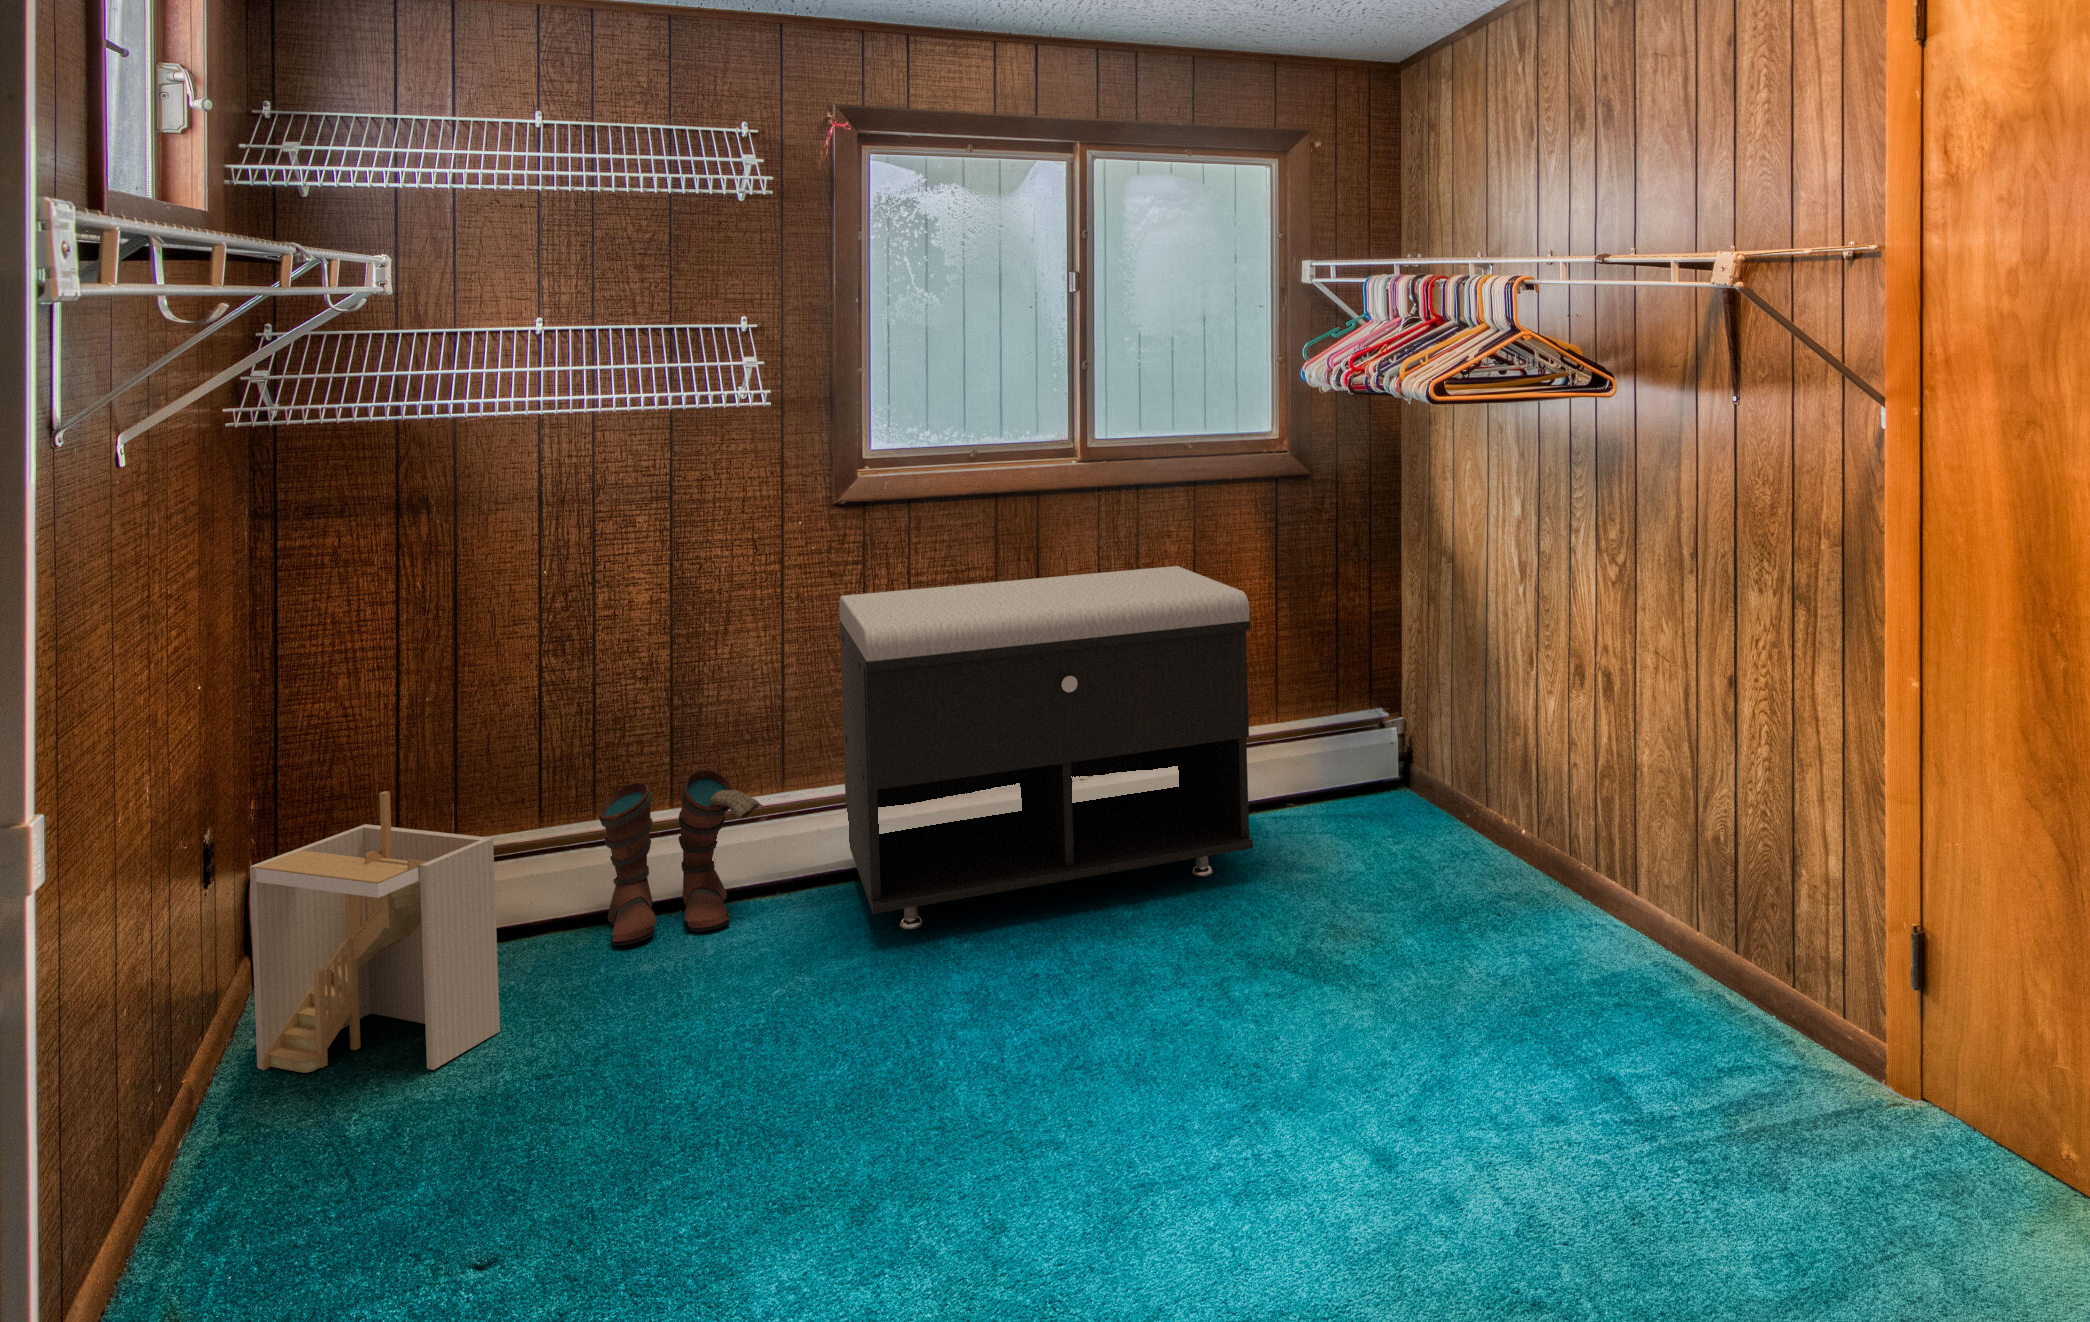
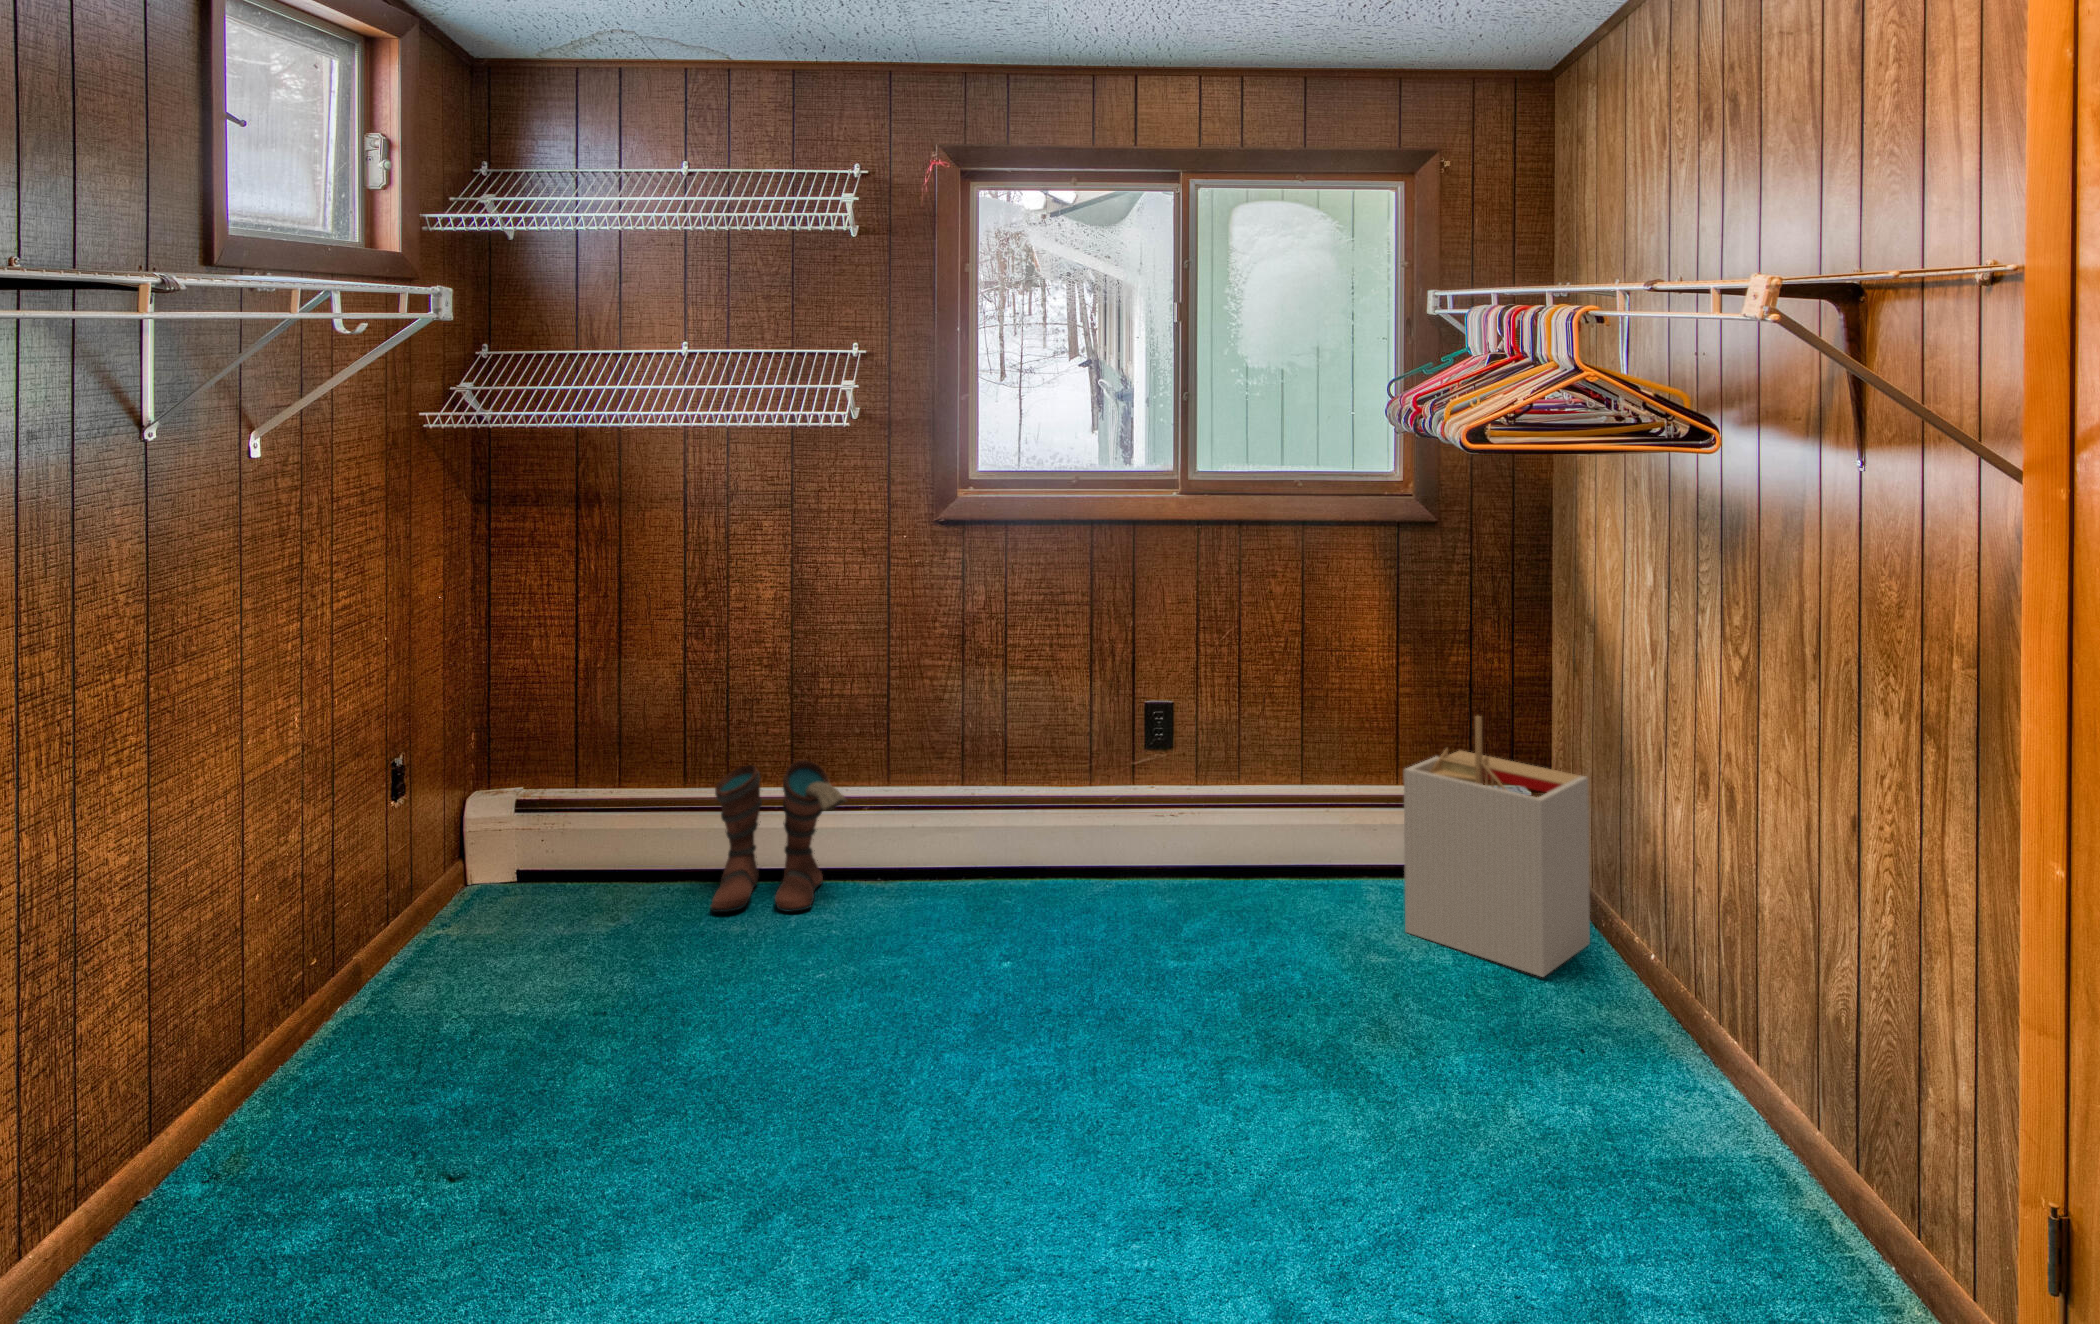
storage bench: present [839,566,1253,929] -> none [911,608,1316,945]
storage bin: present [250,791,500,1073] -> present [1404,716,1590,977]

